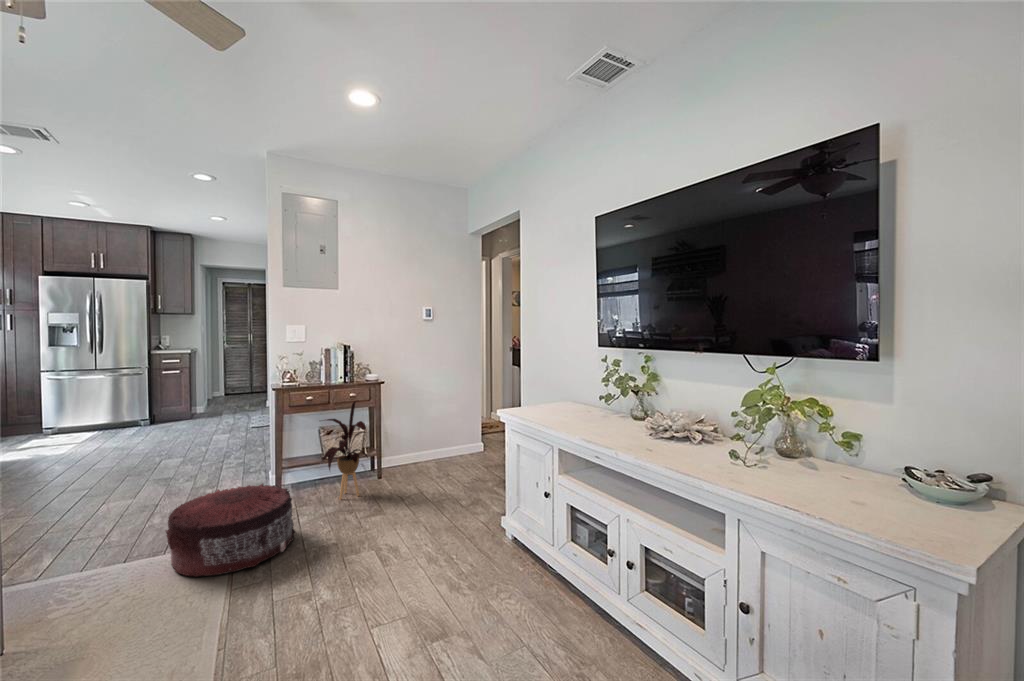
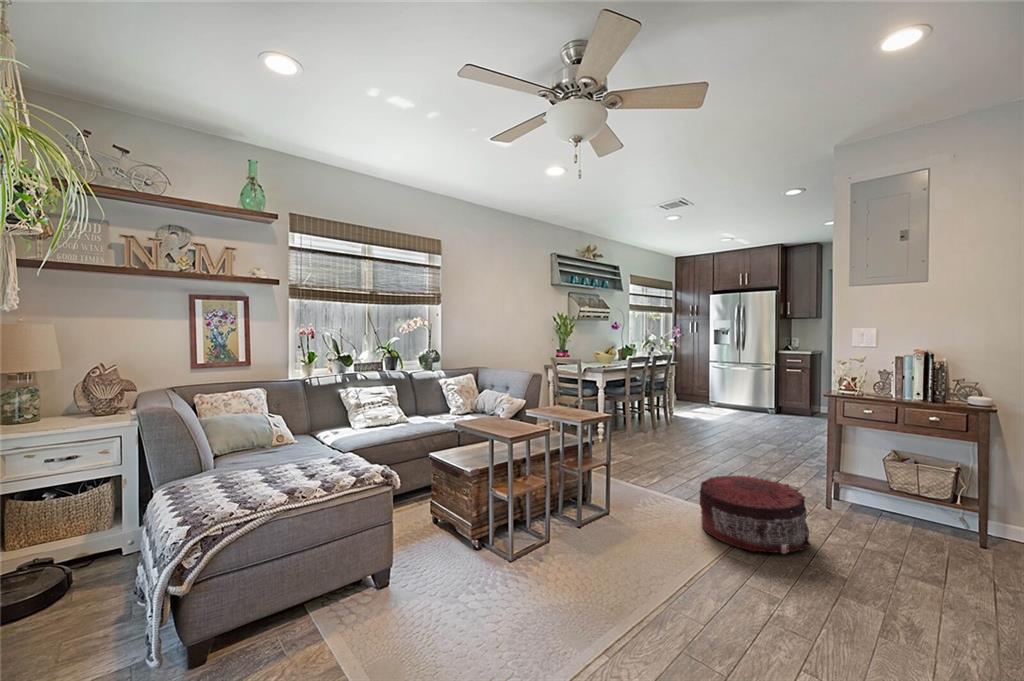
house plant: present [323,401,368,500] -> none [864,425,947,548]

